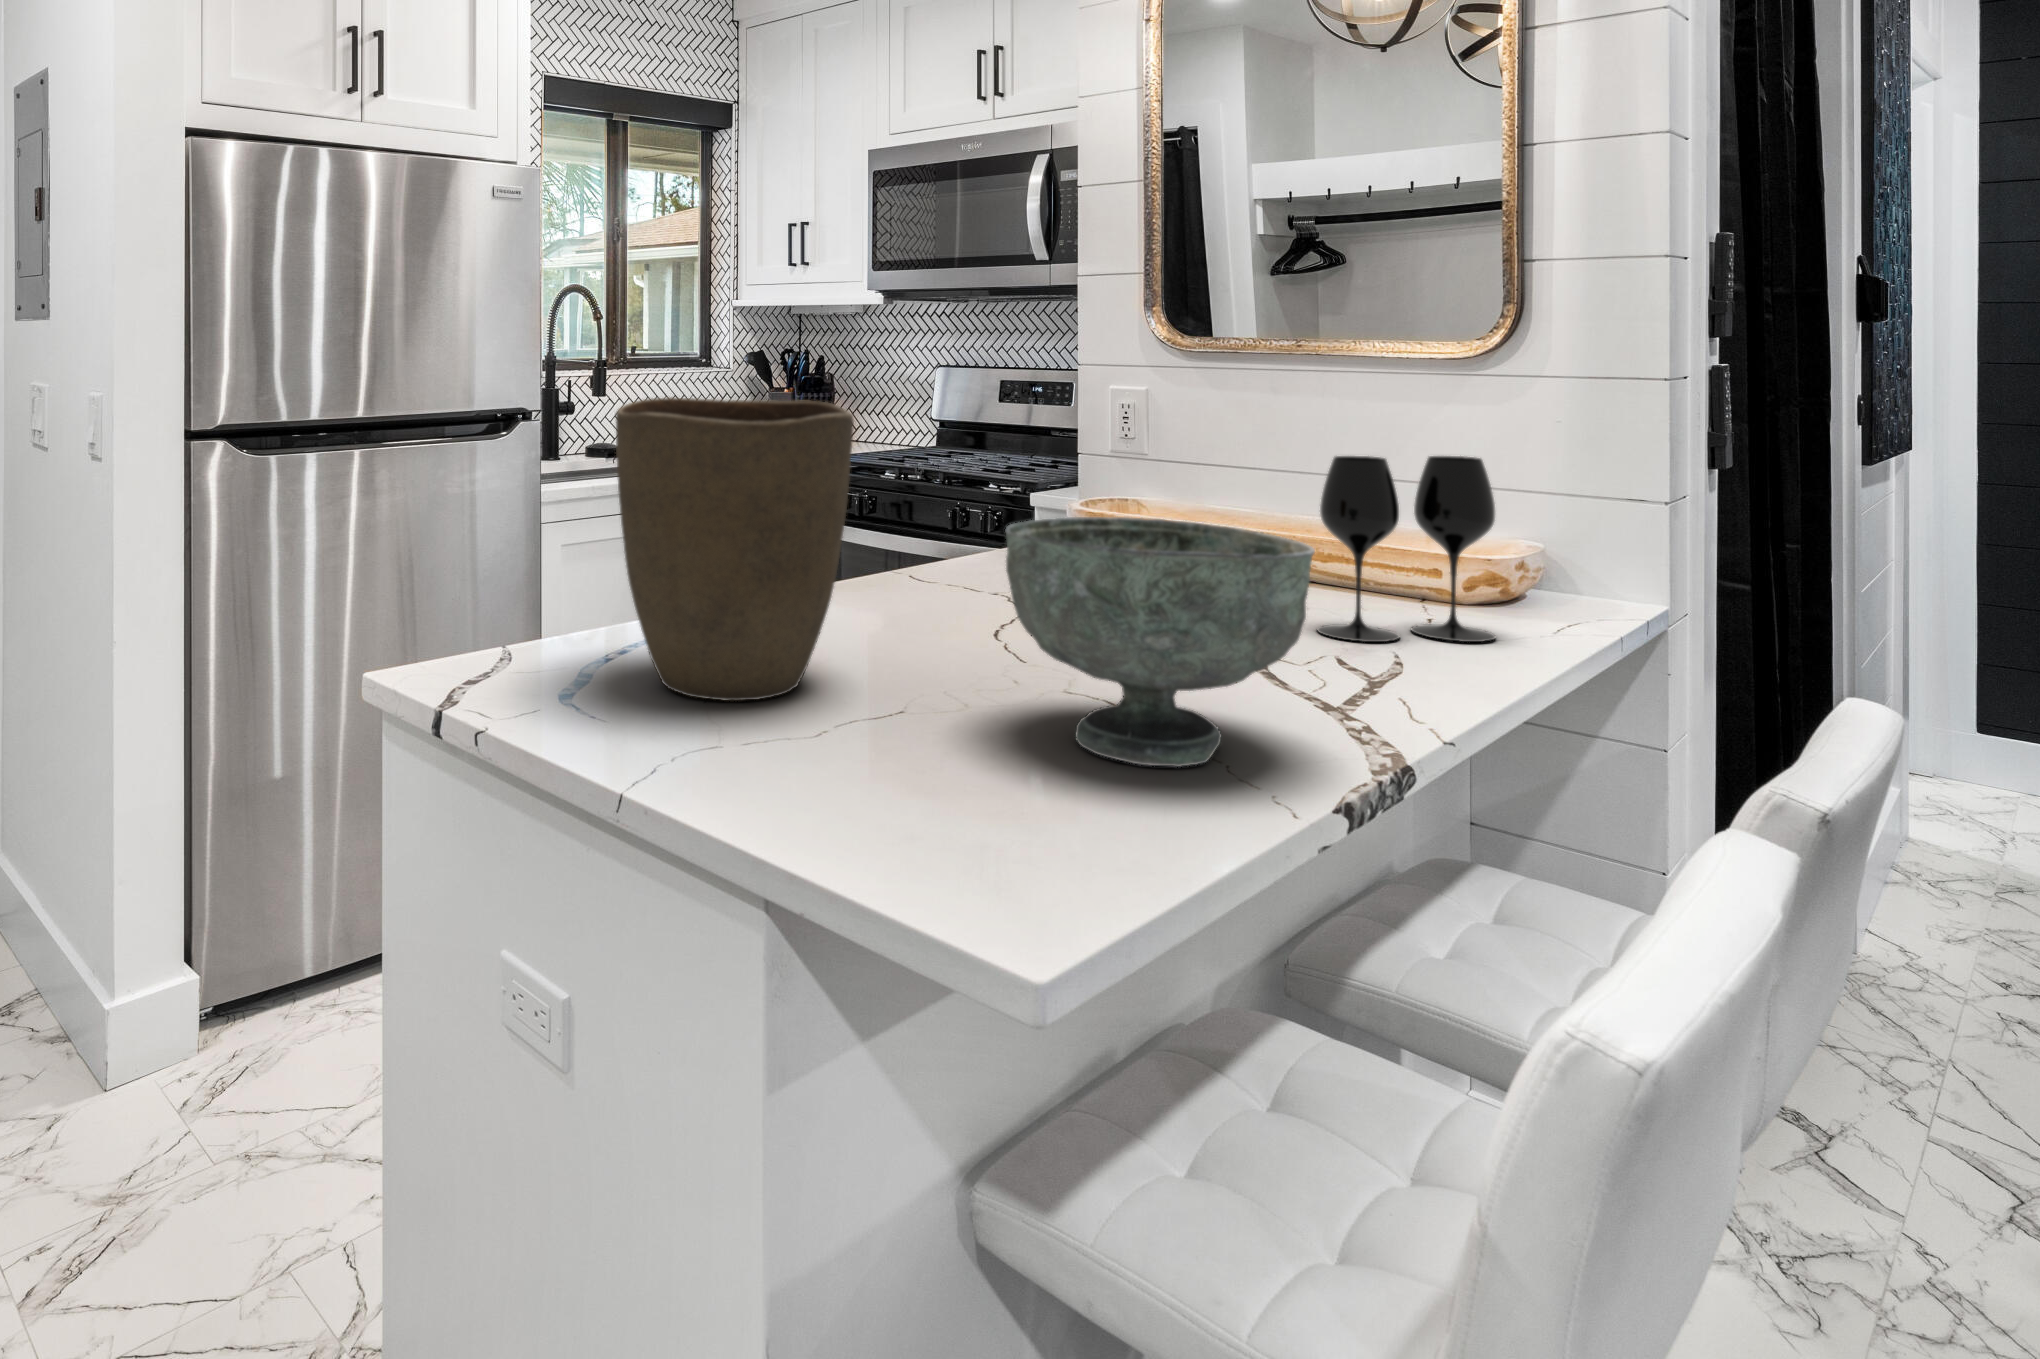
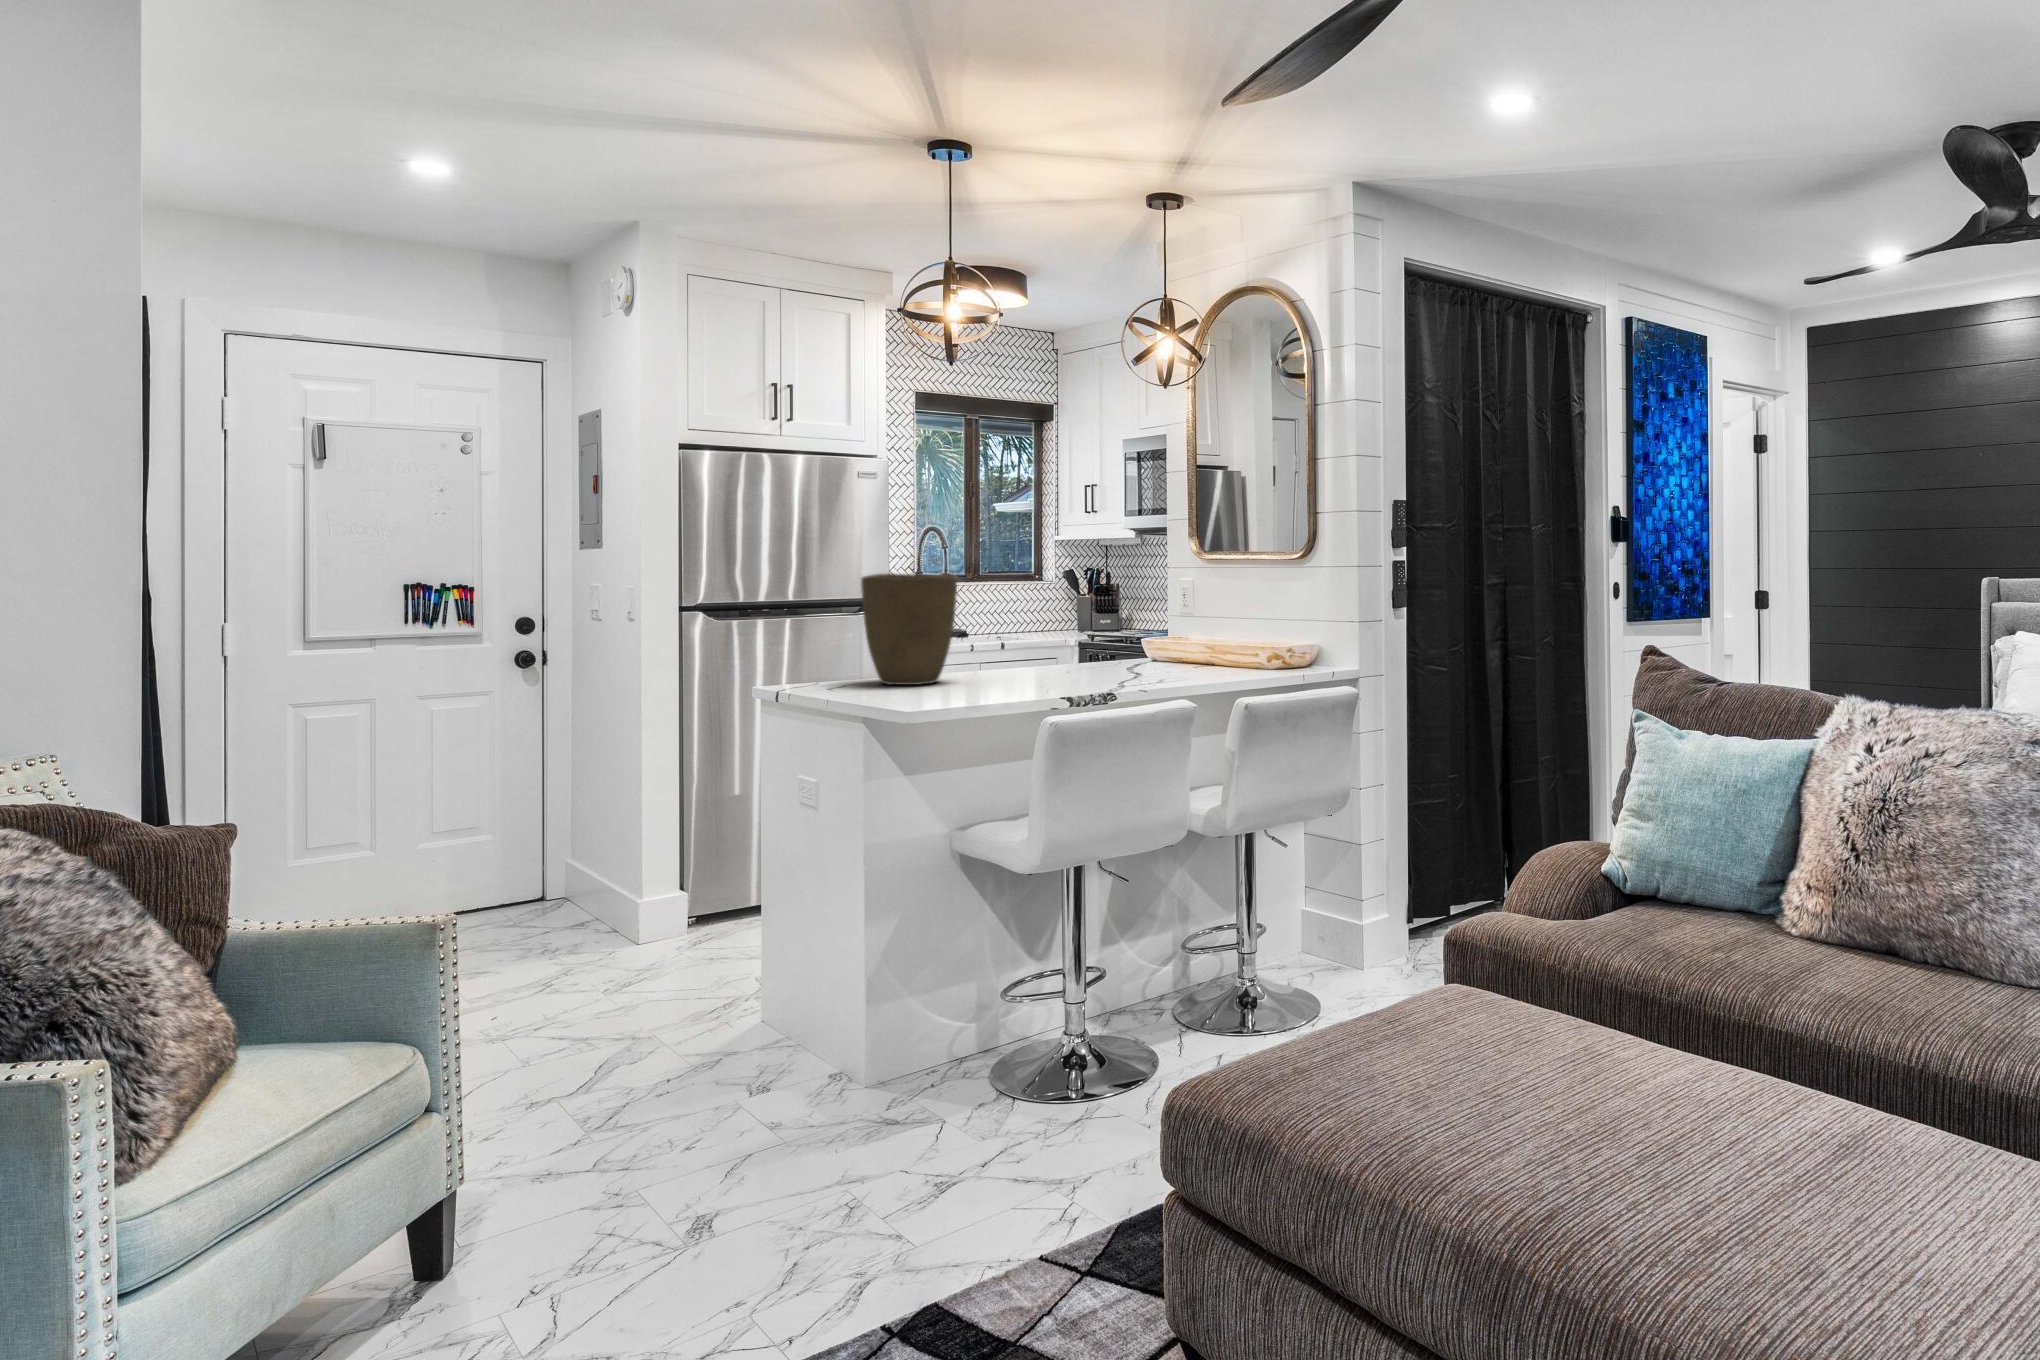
wine glass: present [1317,456,1496,642] -> none [1183,599,1255,675]
decorative bowl: present [1005,517,1315,767] -> none [993,614,1096,691]

